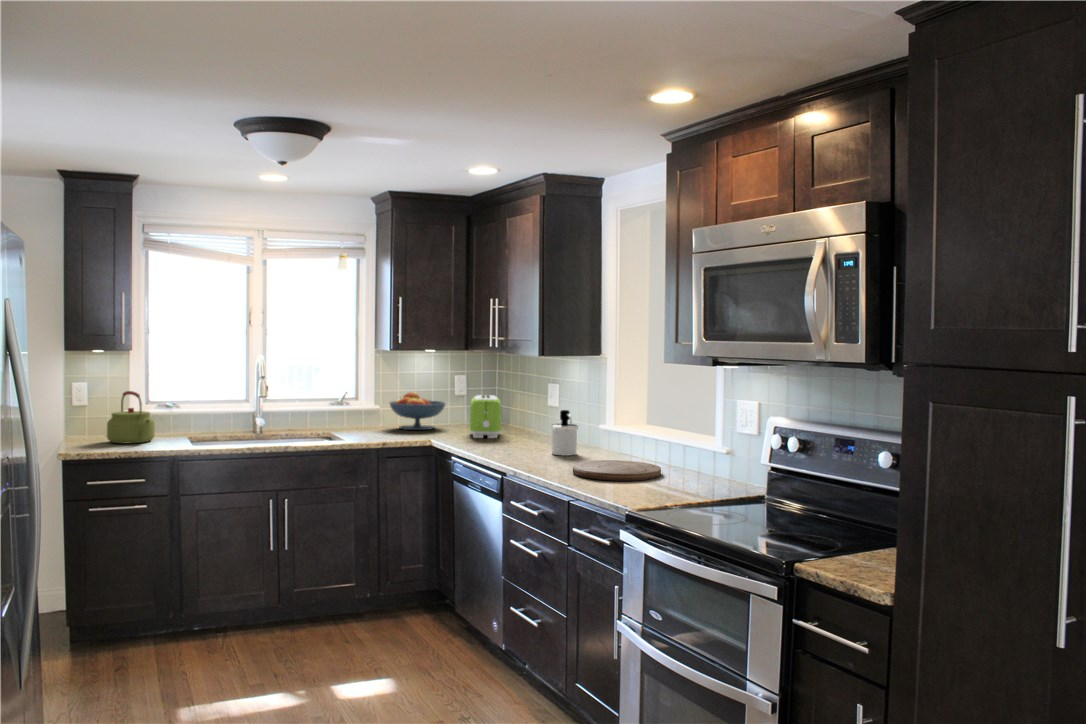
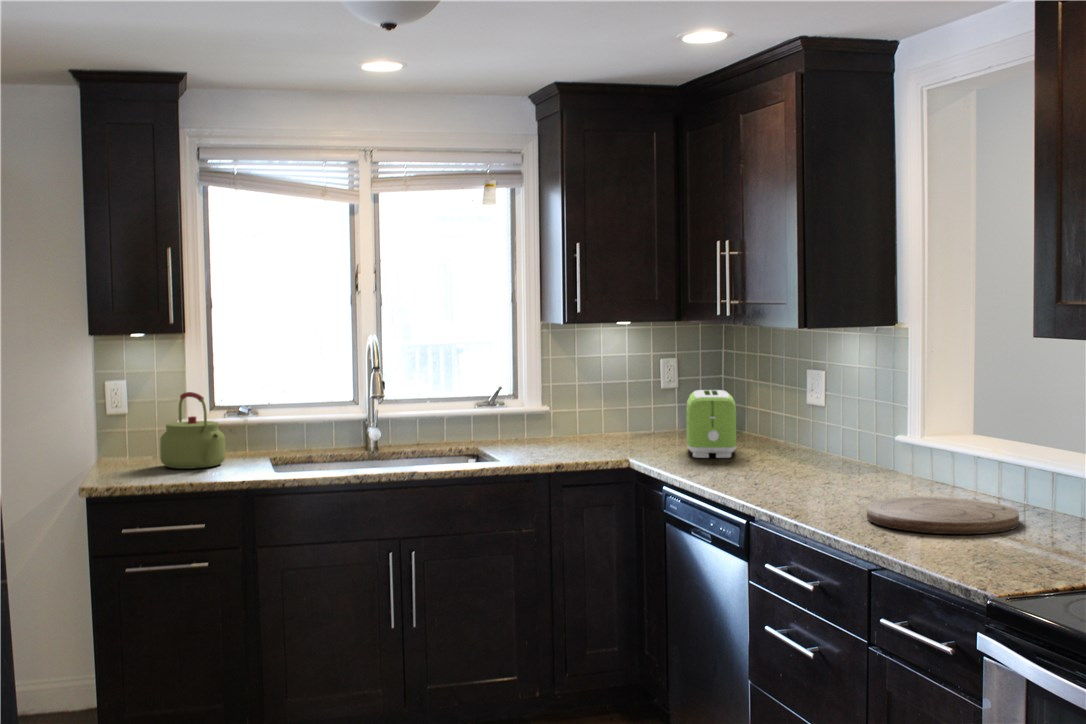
fruit bowl: present [390,392,445,430] -> none [561,386,648,445]
soap dispenser: present [551,410,578,456] -> none [823,414,867,488]

